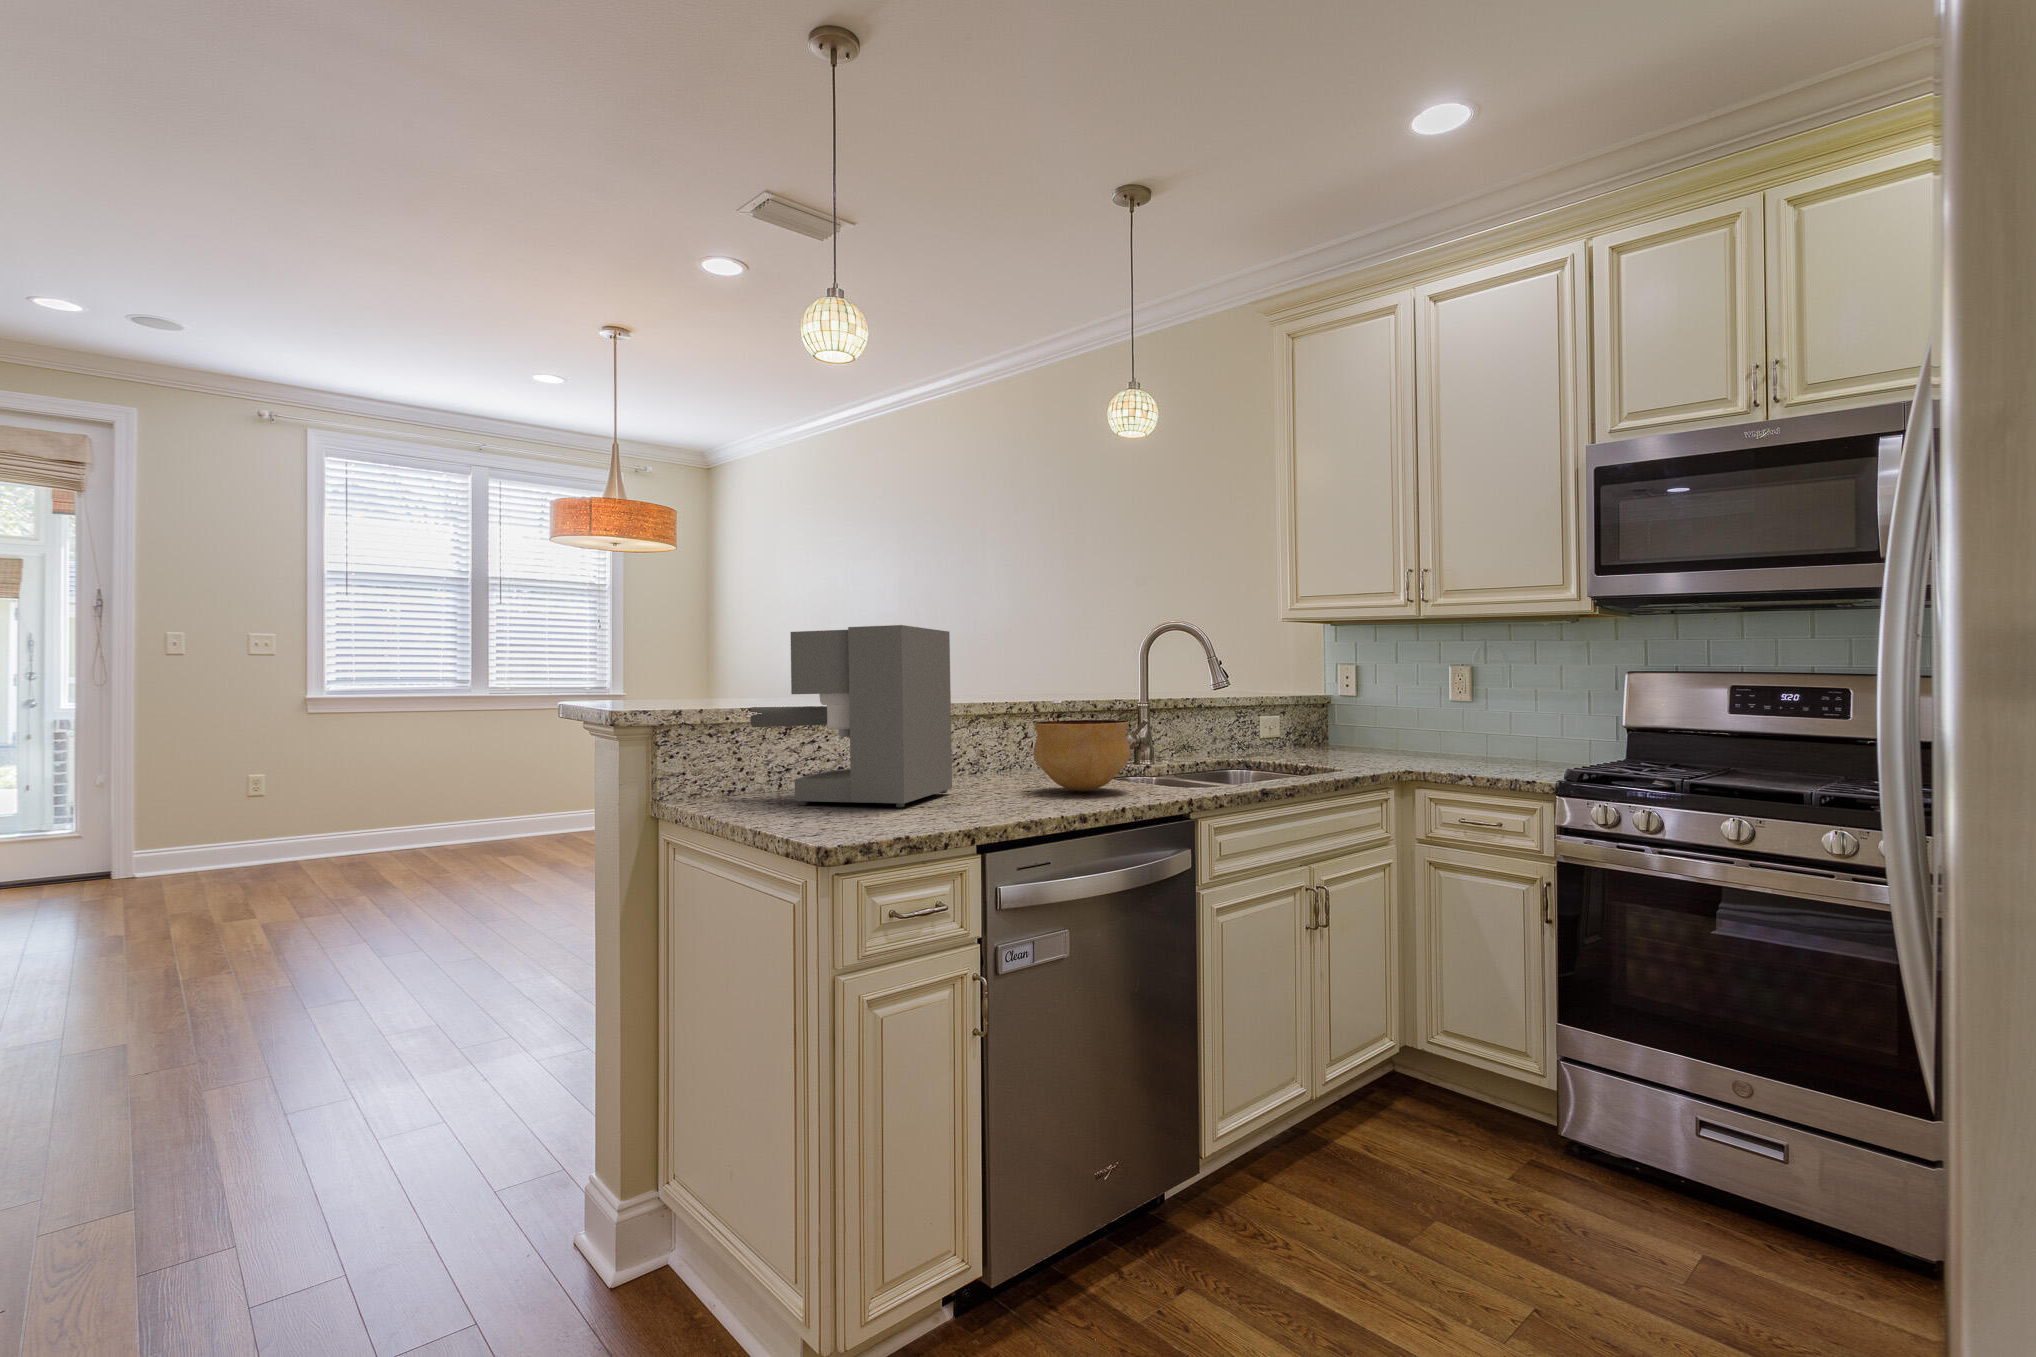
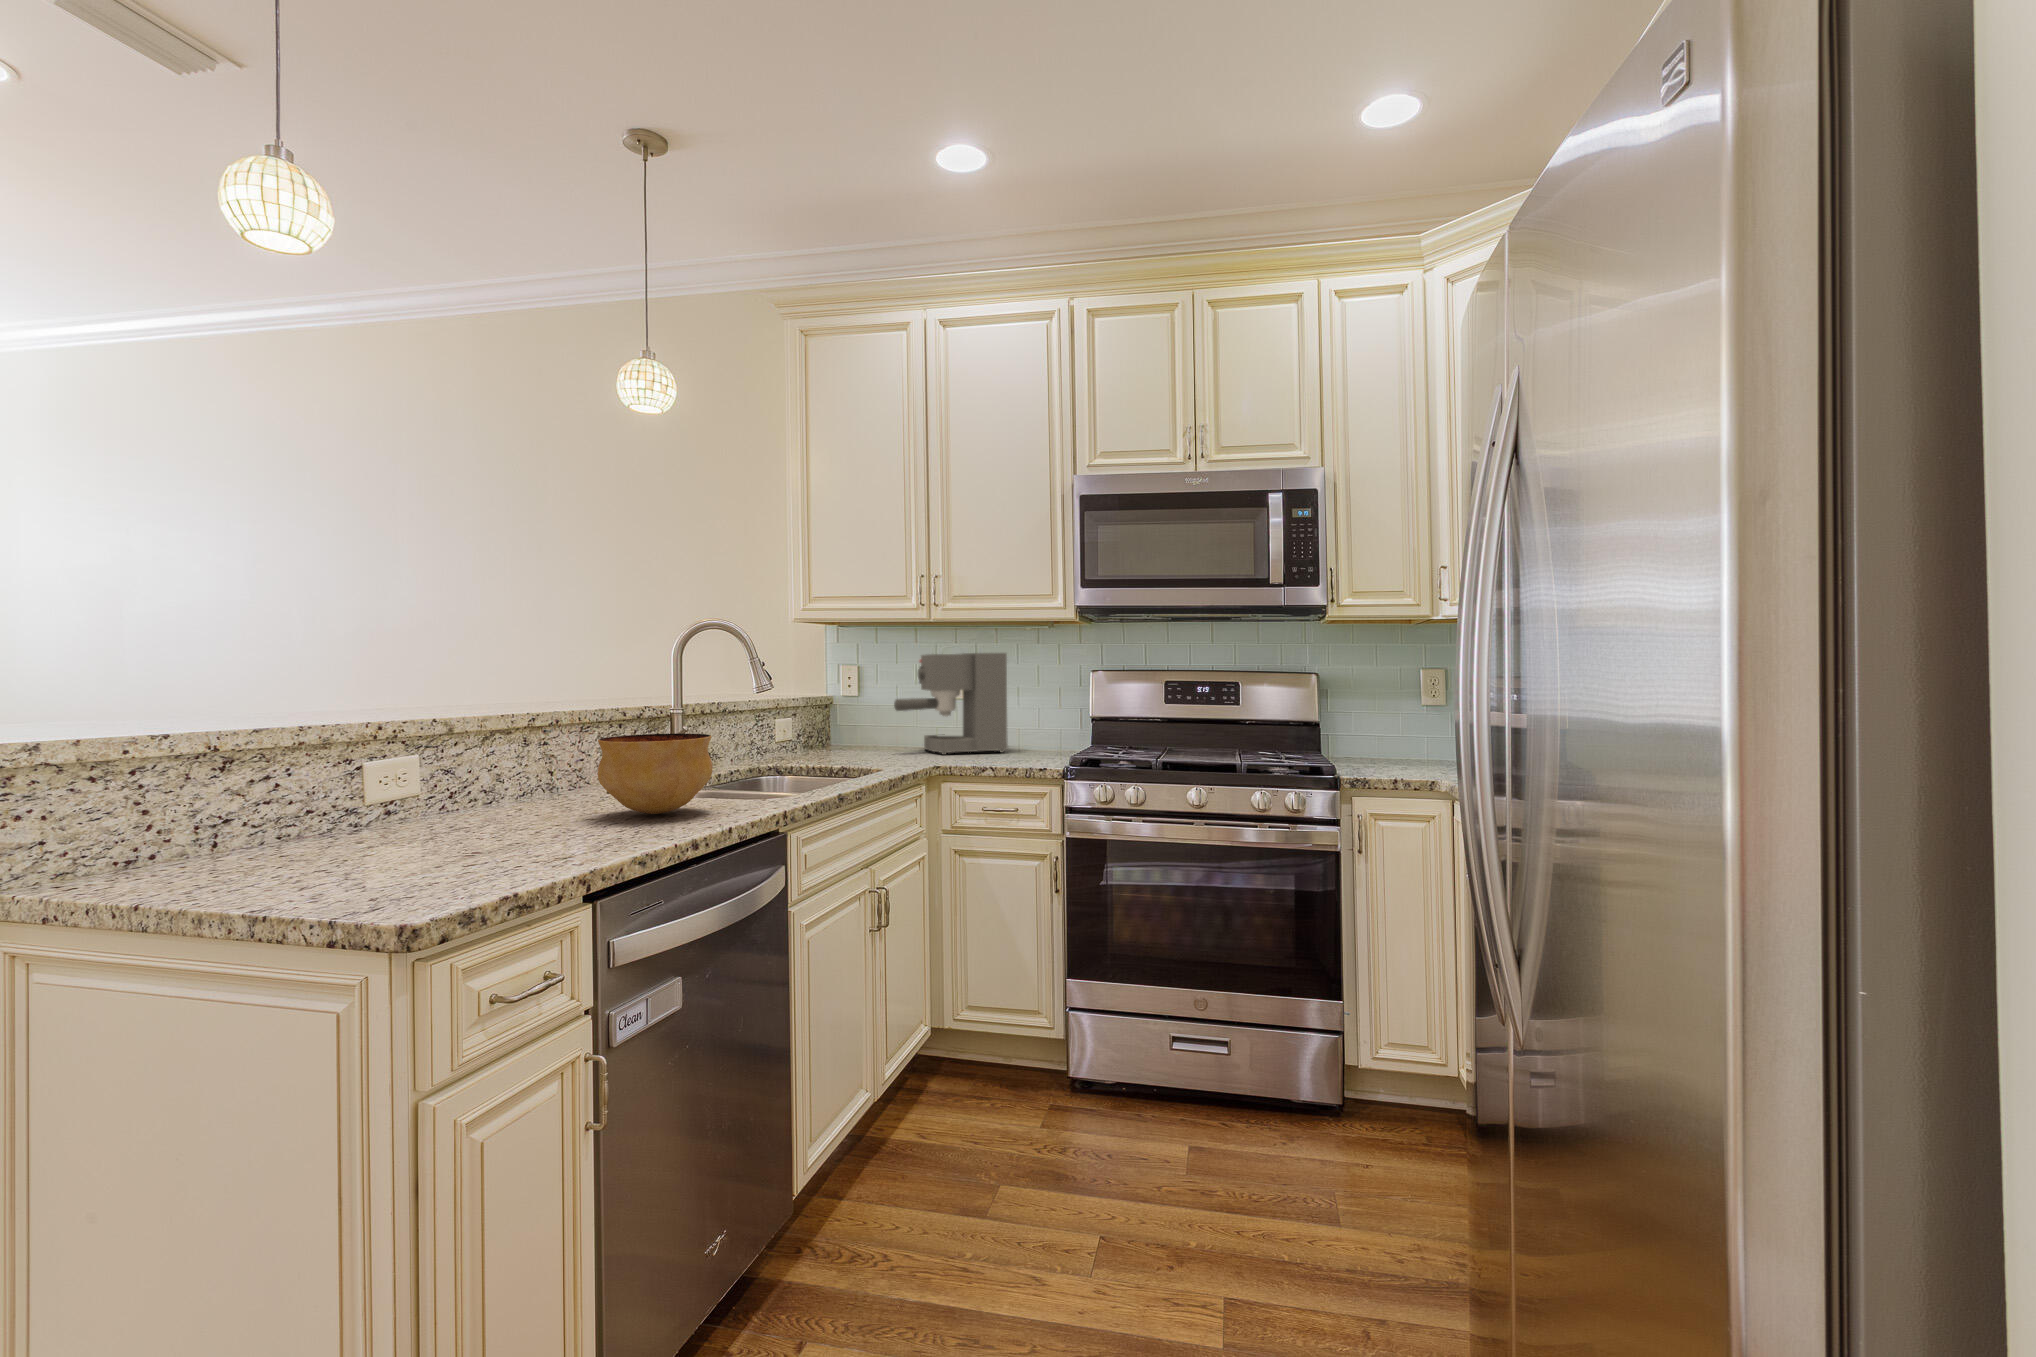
coffee maker: present [750,625,952,807] -> present [894,653,1008,755]

